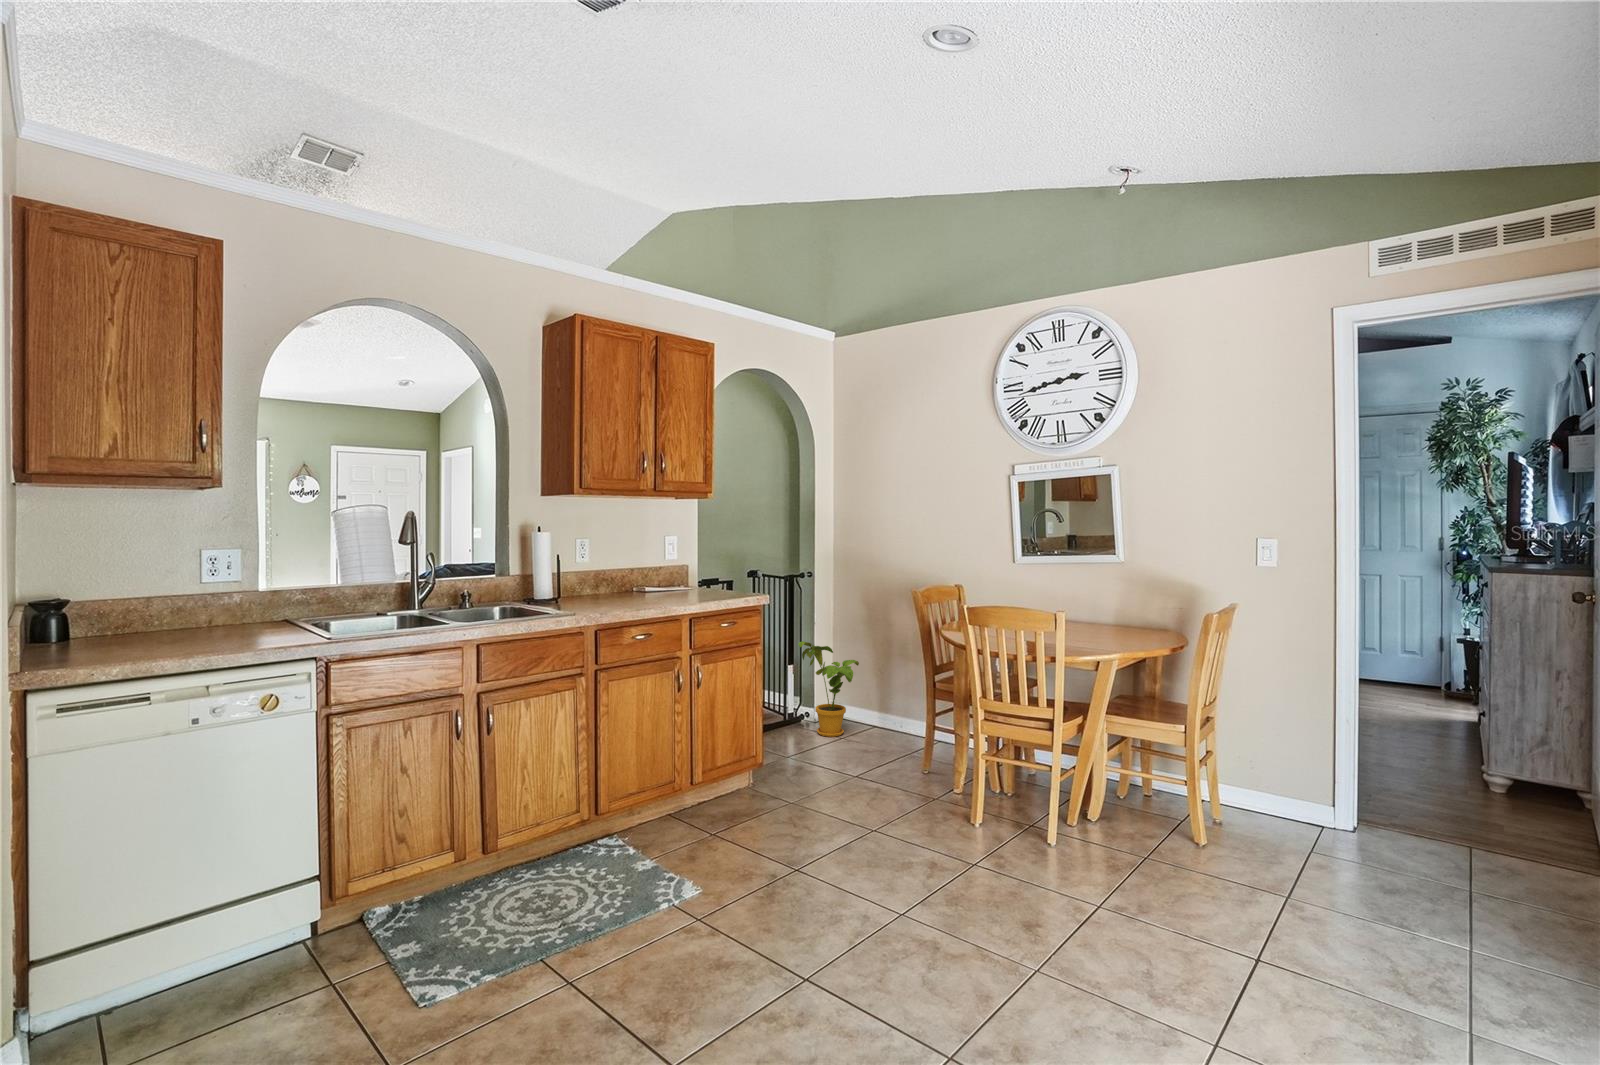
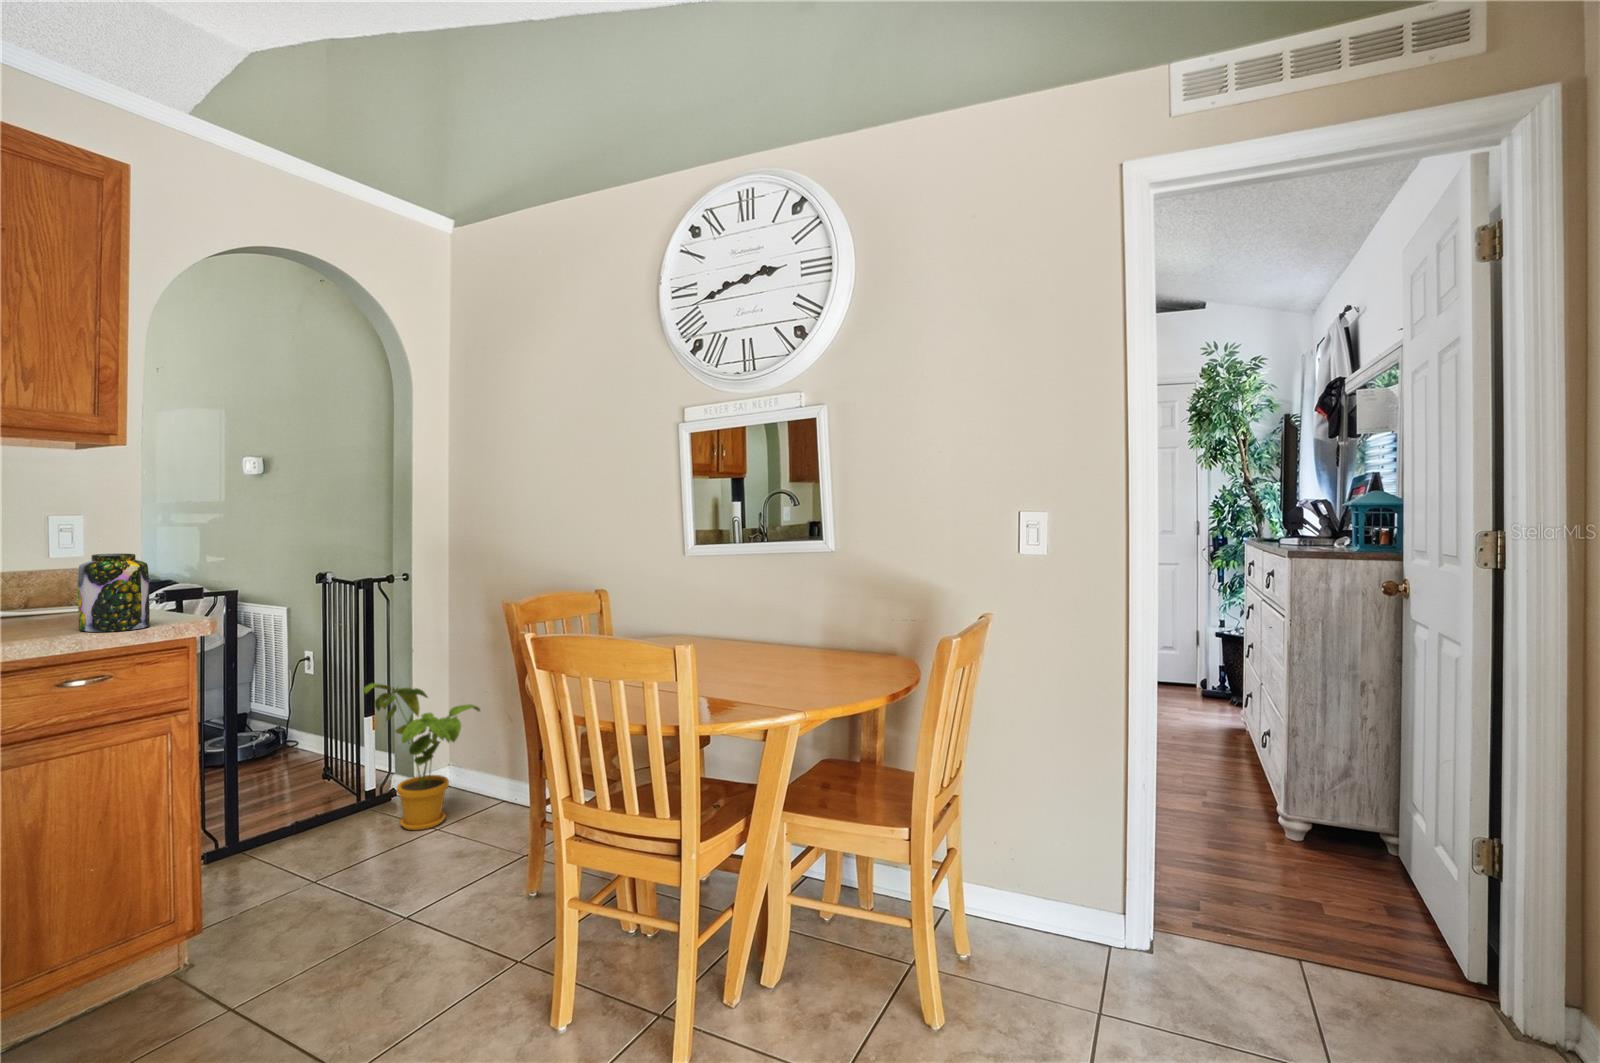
jar: none [713,558,742,598] -> present [78,553,150,632]

